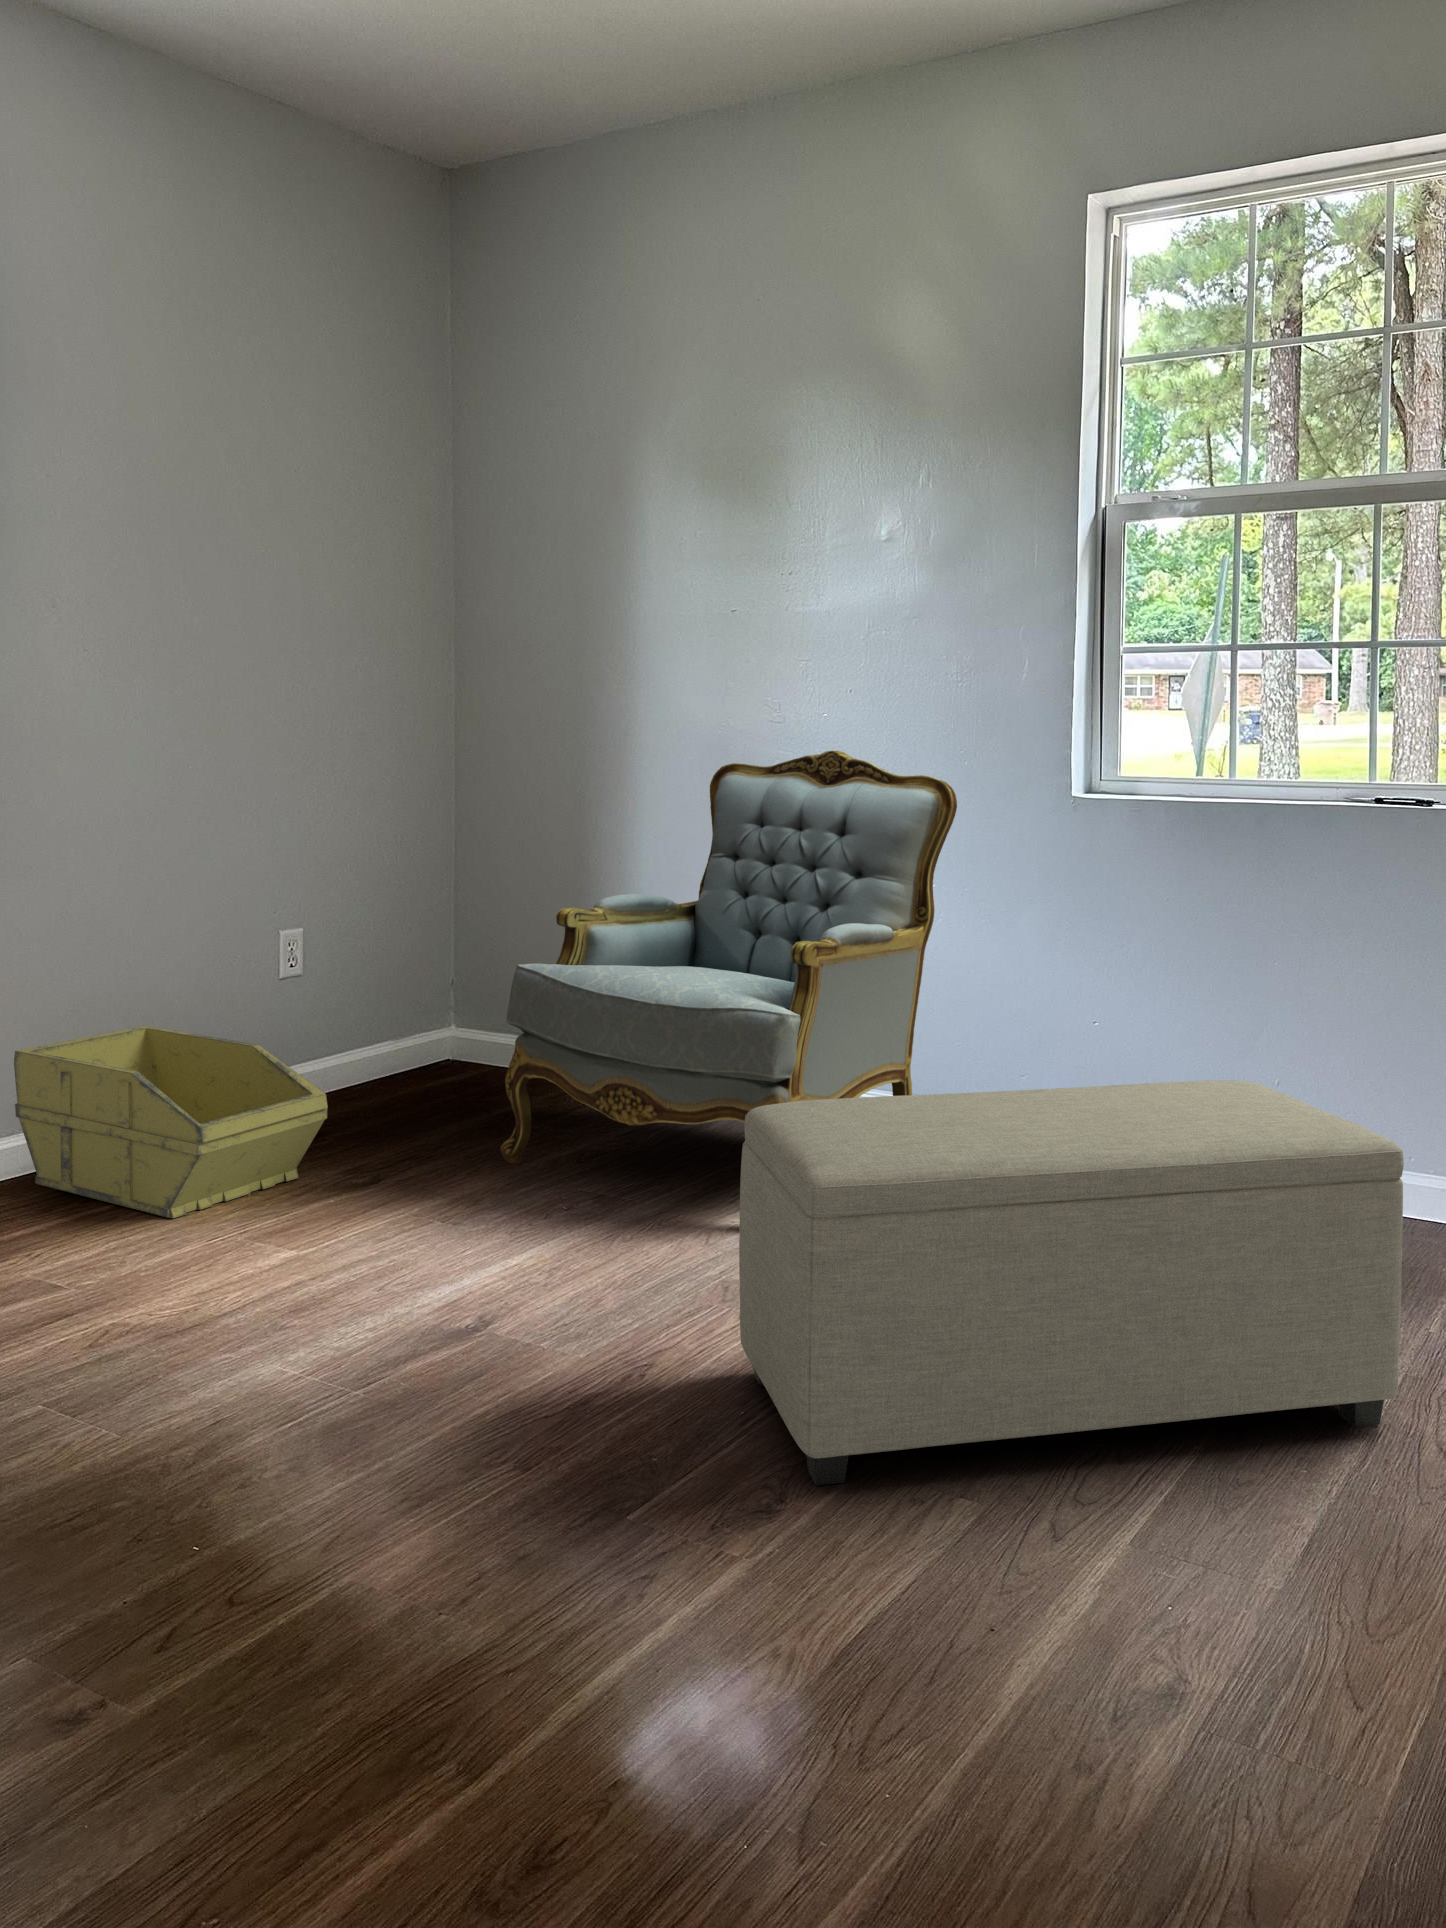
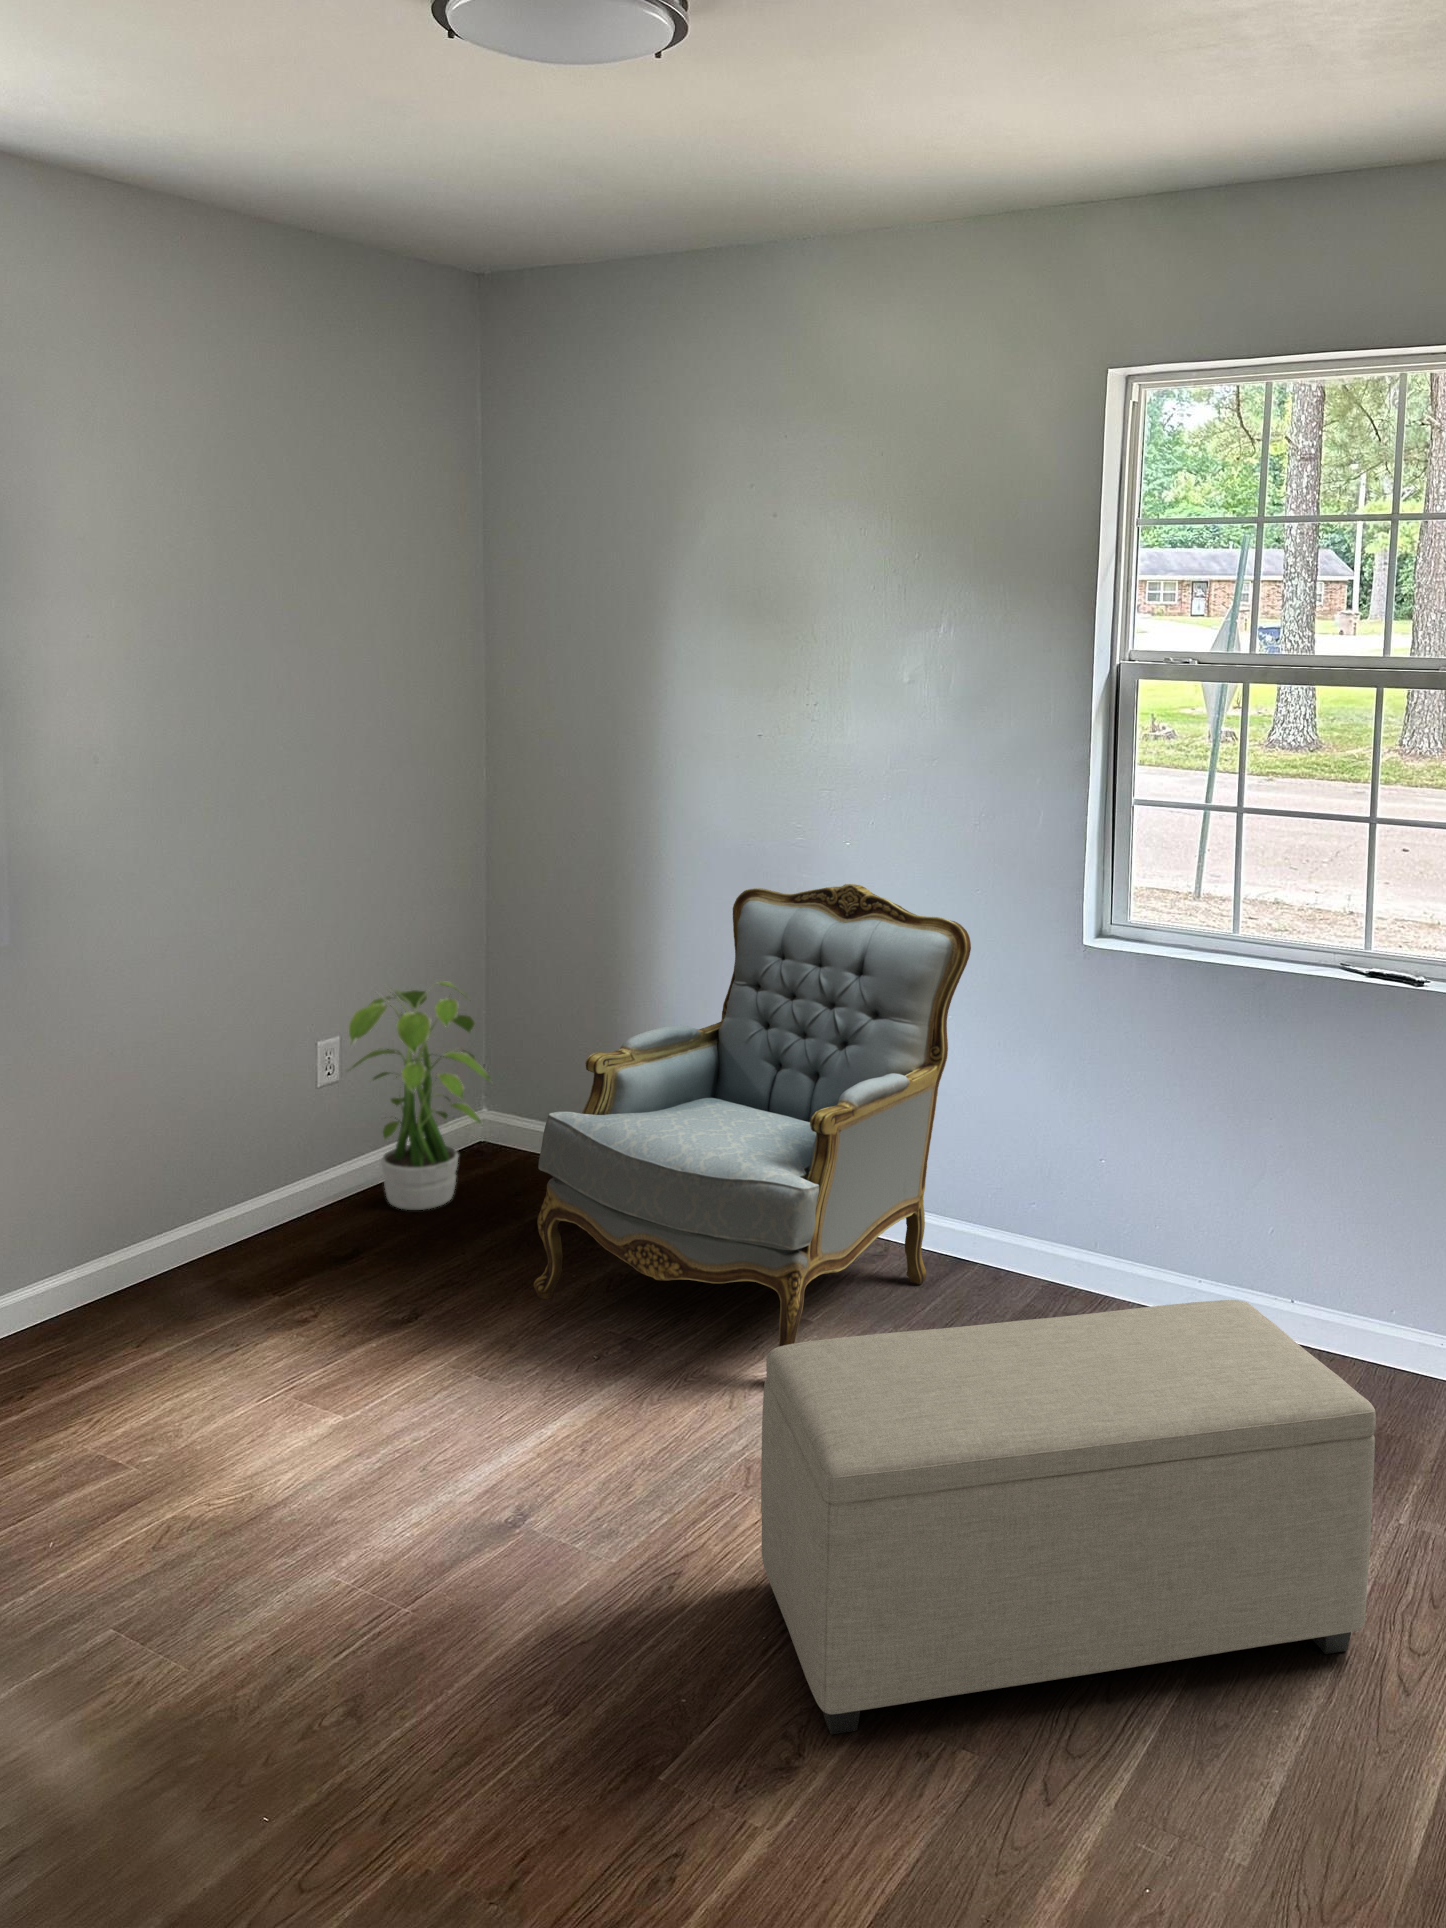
potted plant: none [303,870,463,1106] -> present [344,982,492,1210]
storage bin: present [14,1026,328,1218] -> none [67,1155,369,1372]

